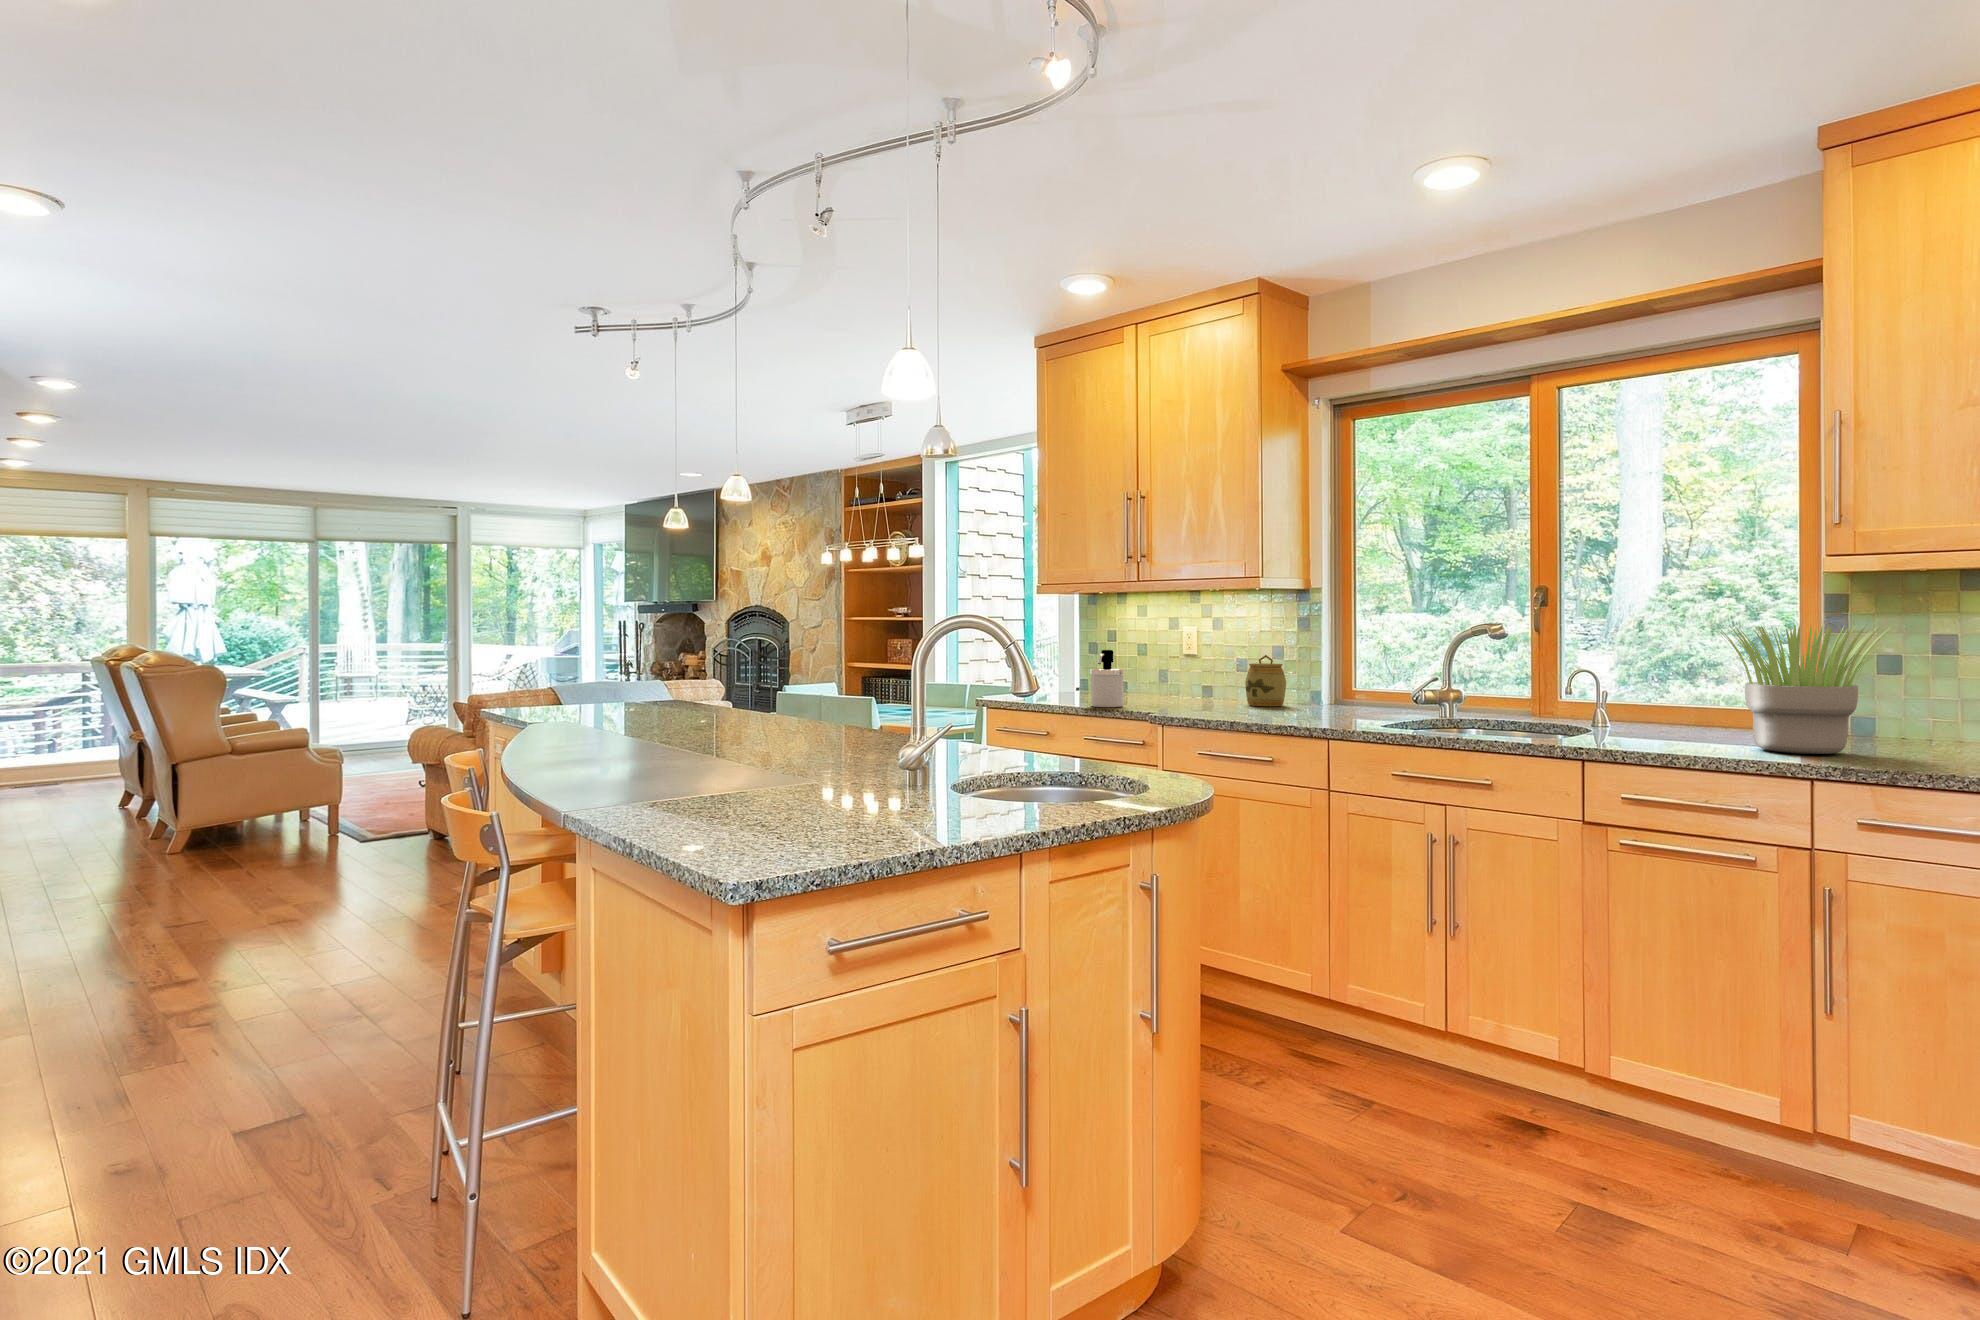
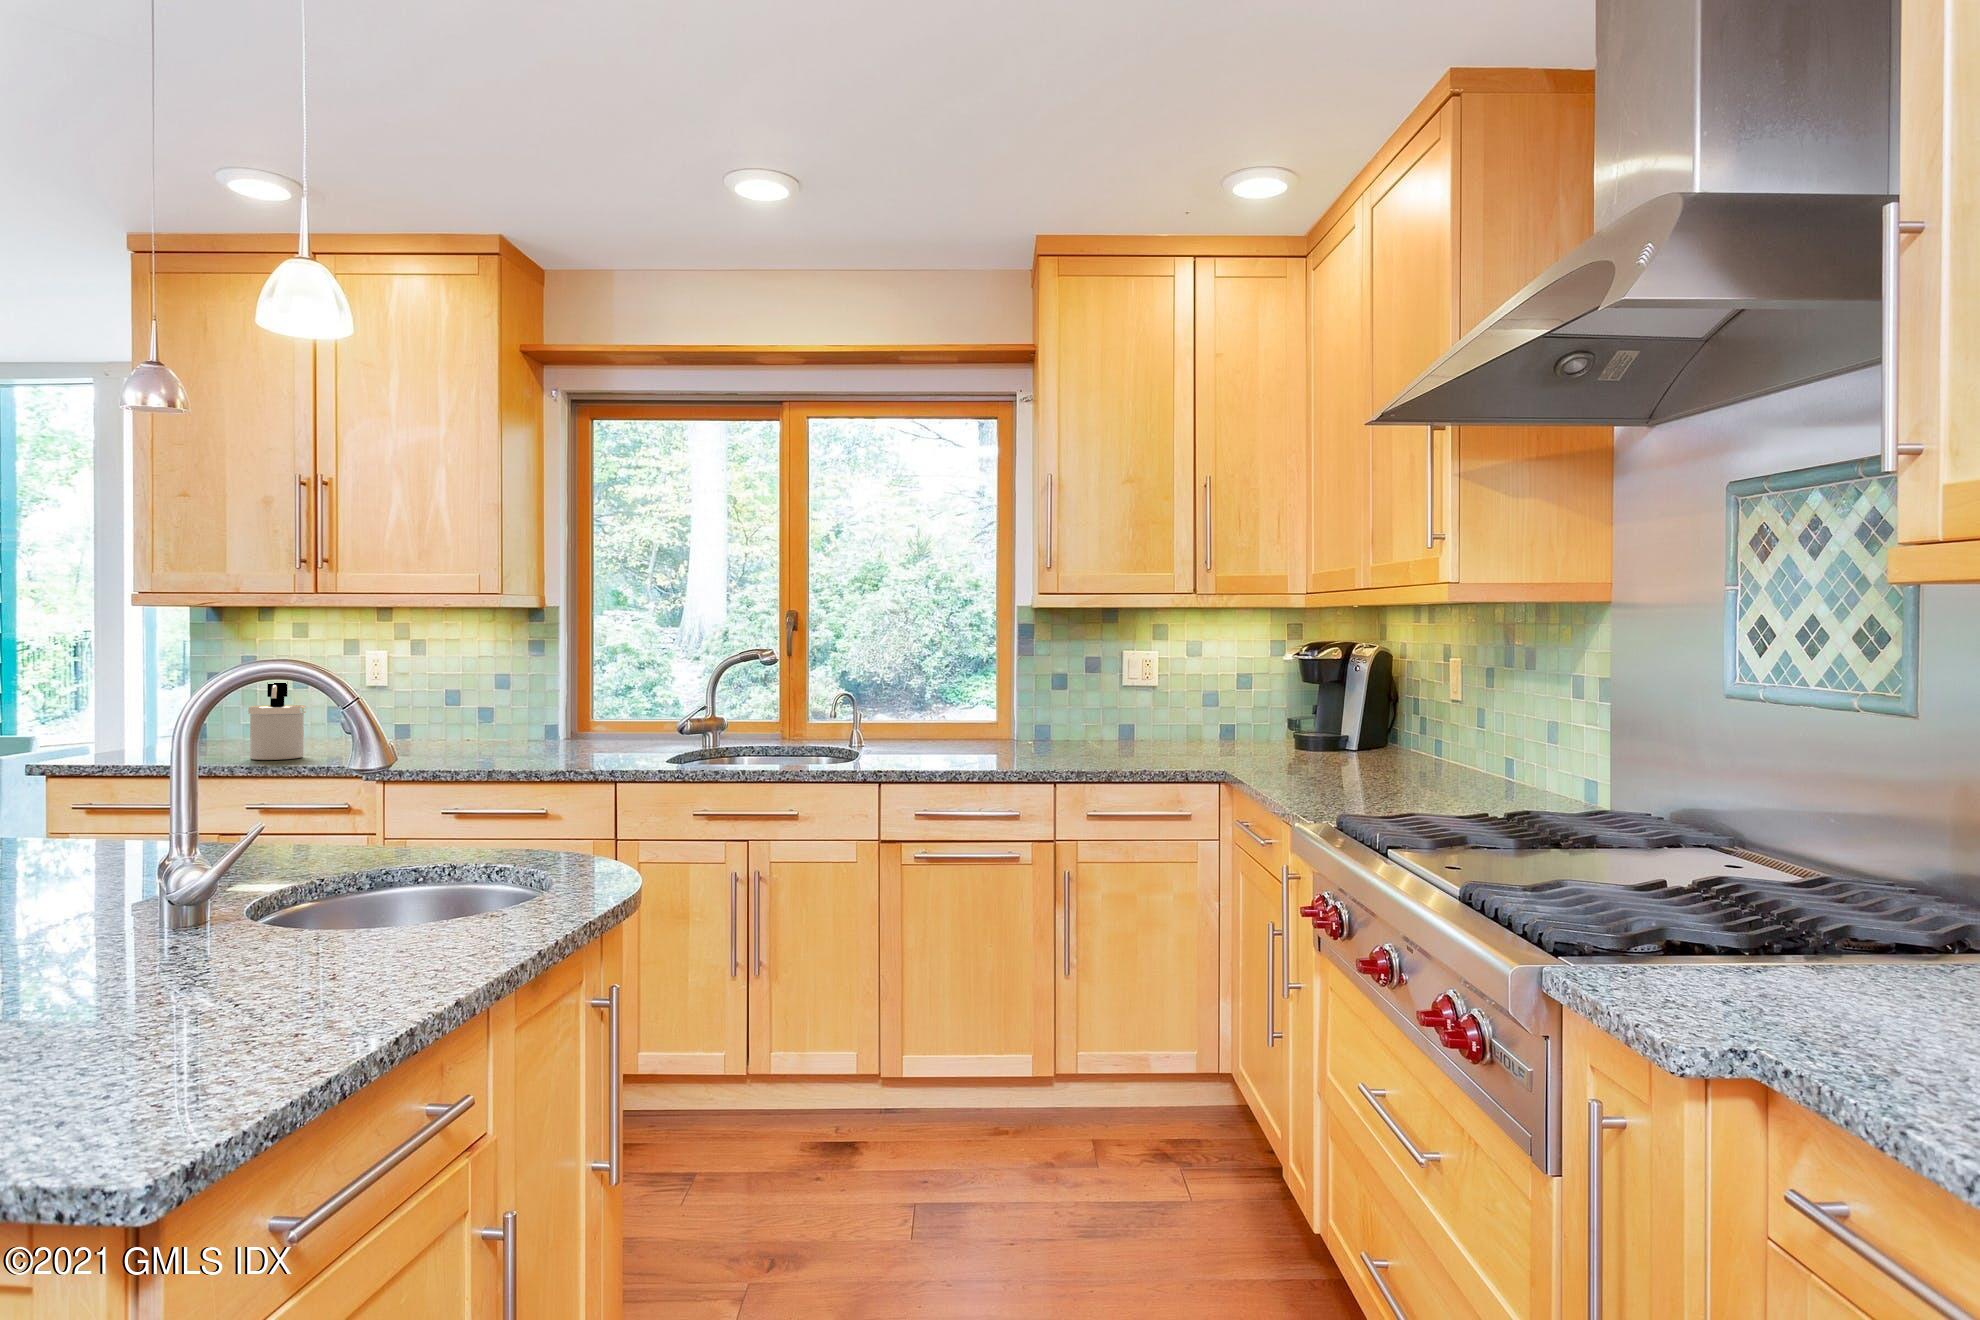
potted plant: present [1719,625,1889,754] -> none [959,654,1083,762]
jar: present [1245,655,1286,706] -> none [472,683,523,746]

